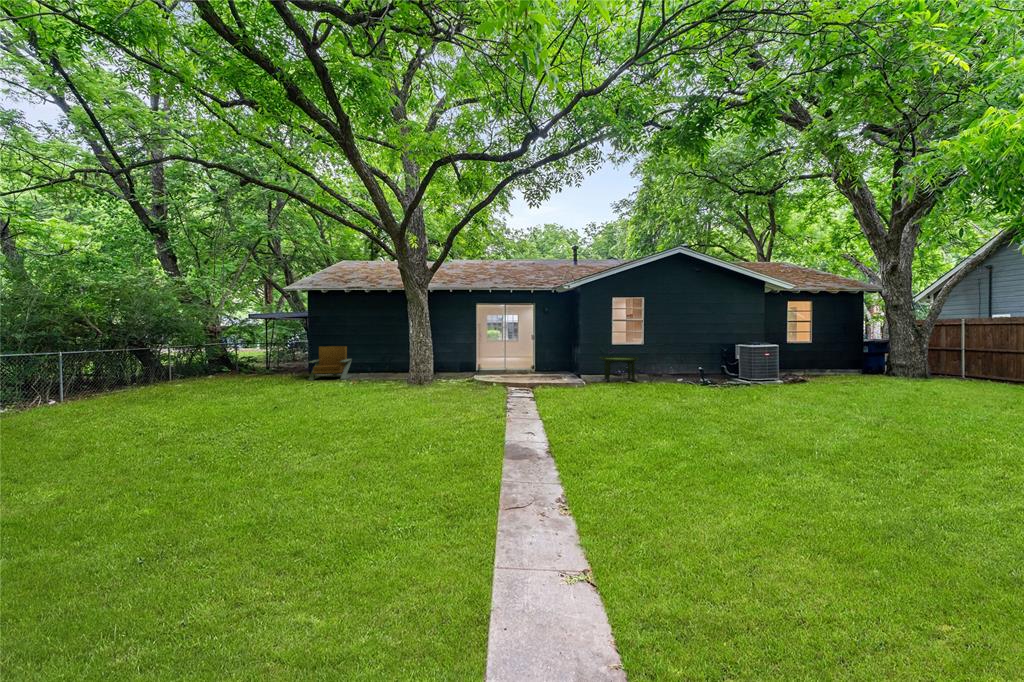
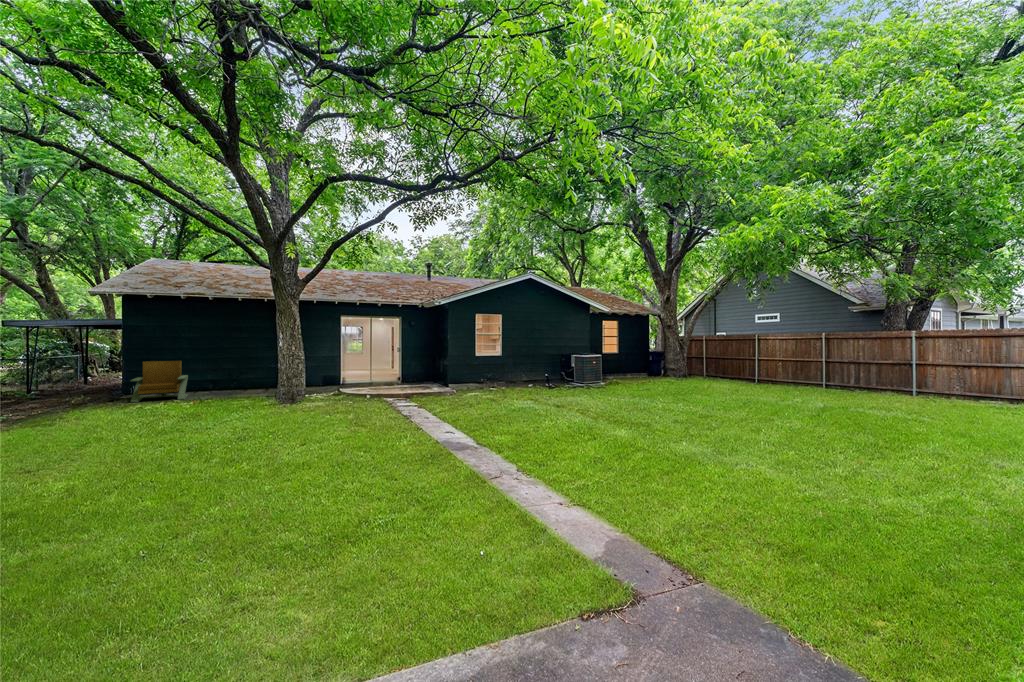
round table: present [600,356,639,382] -> none [467,366,502,389]

